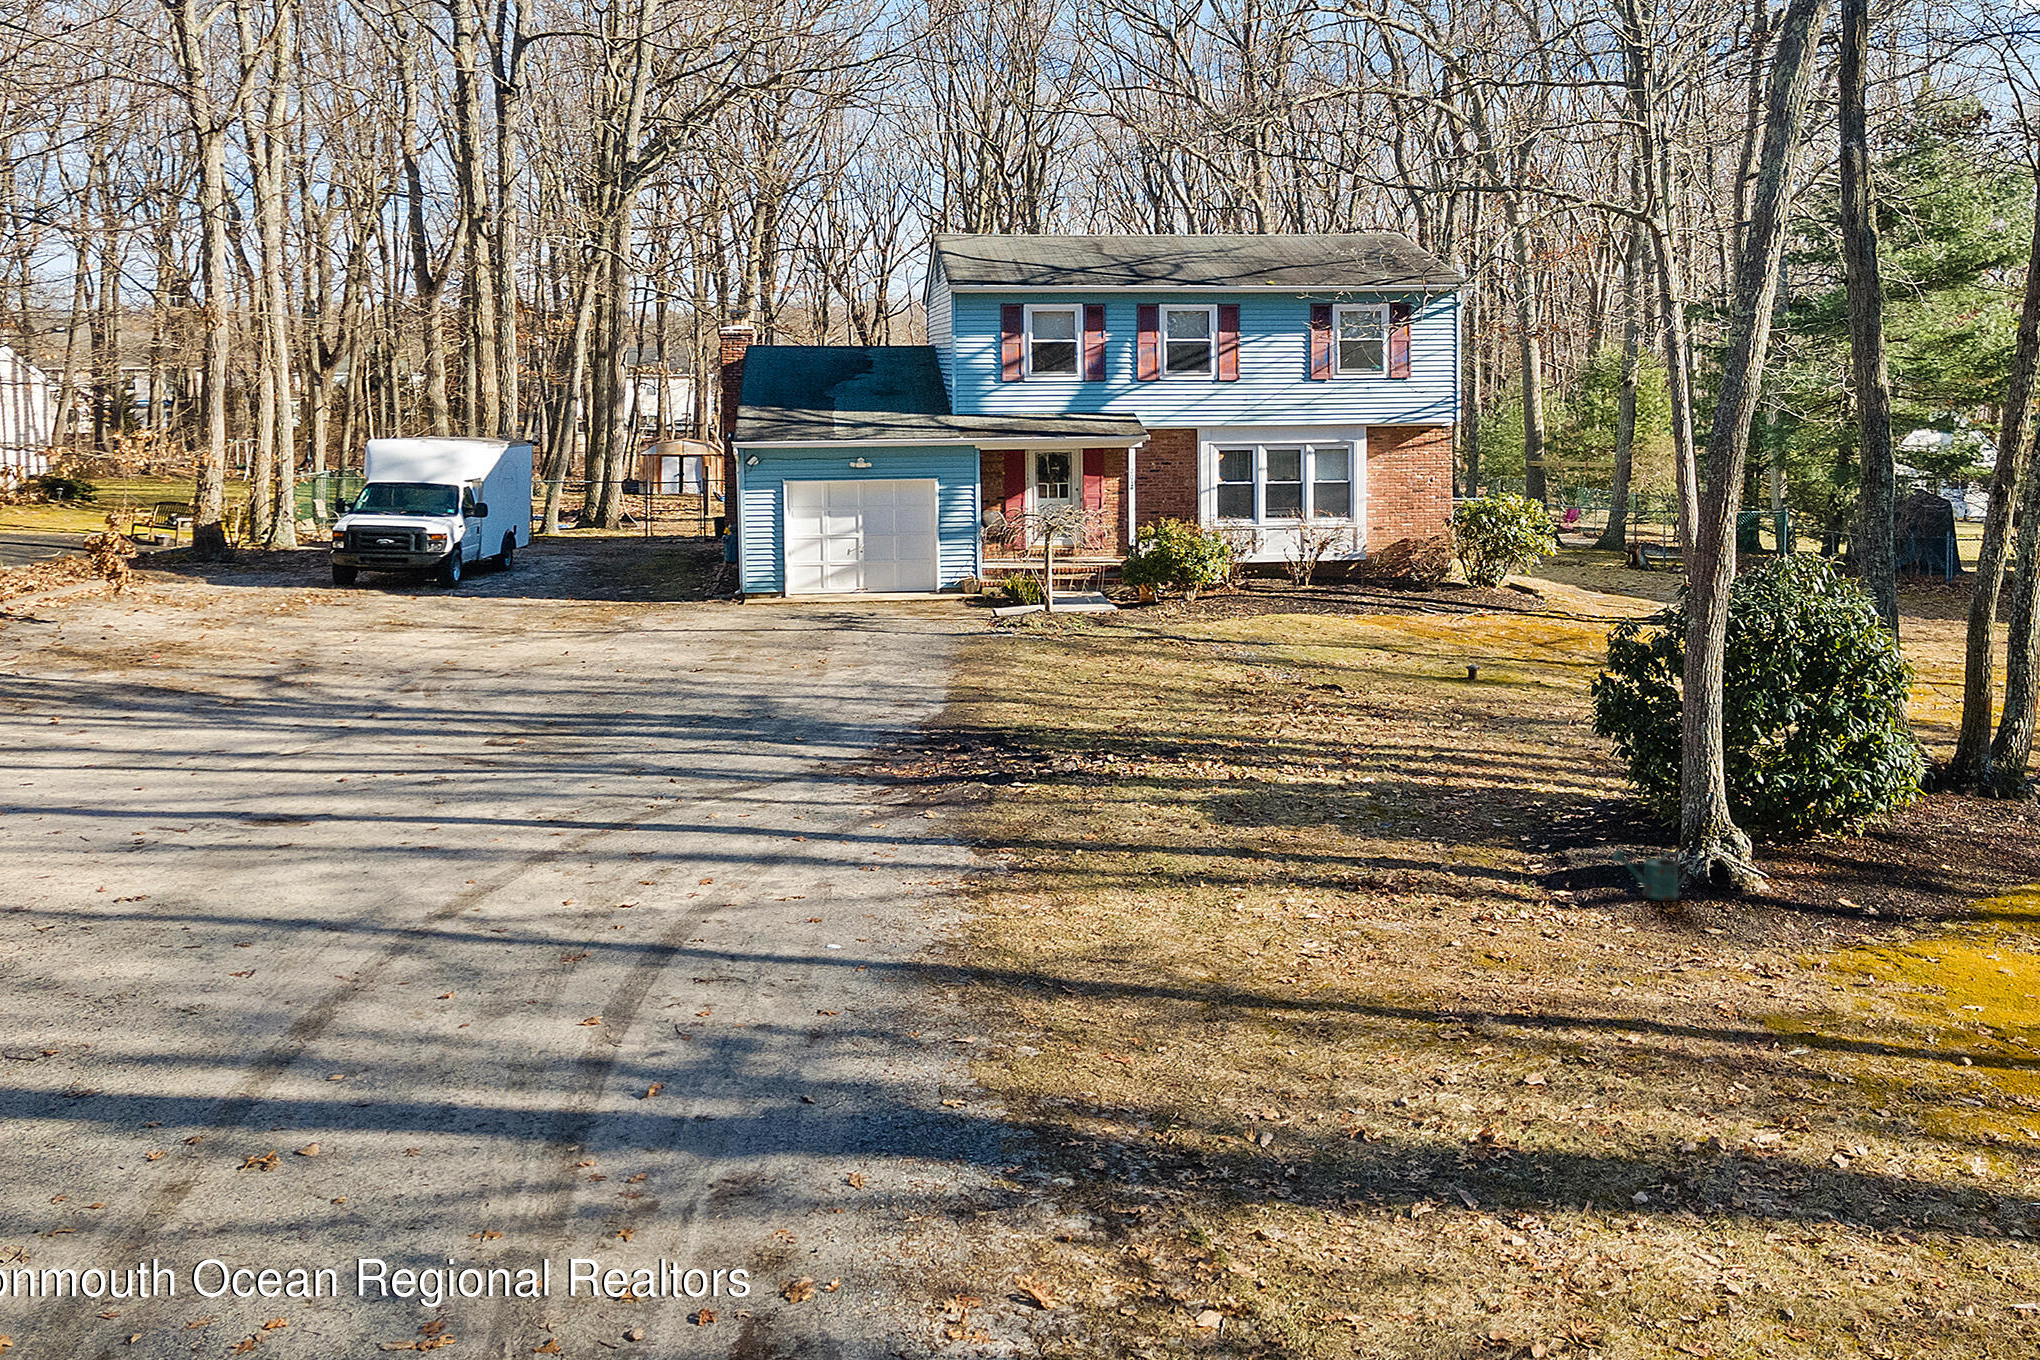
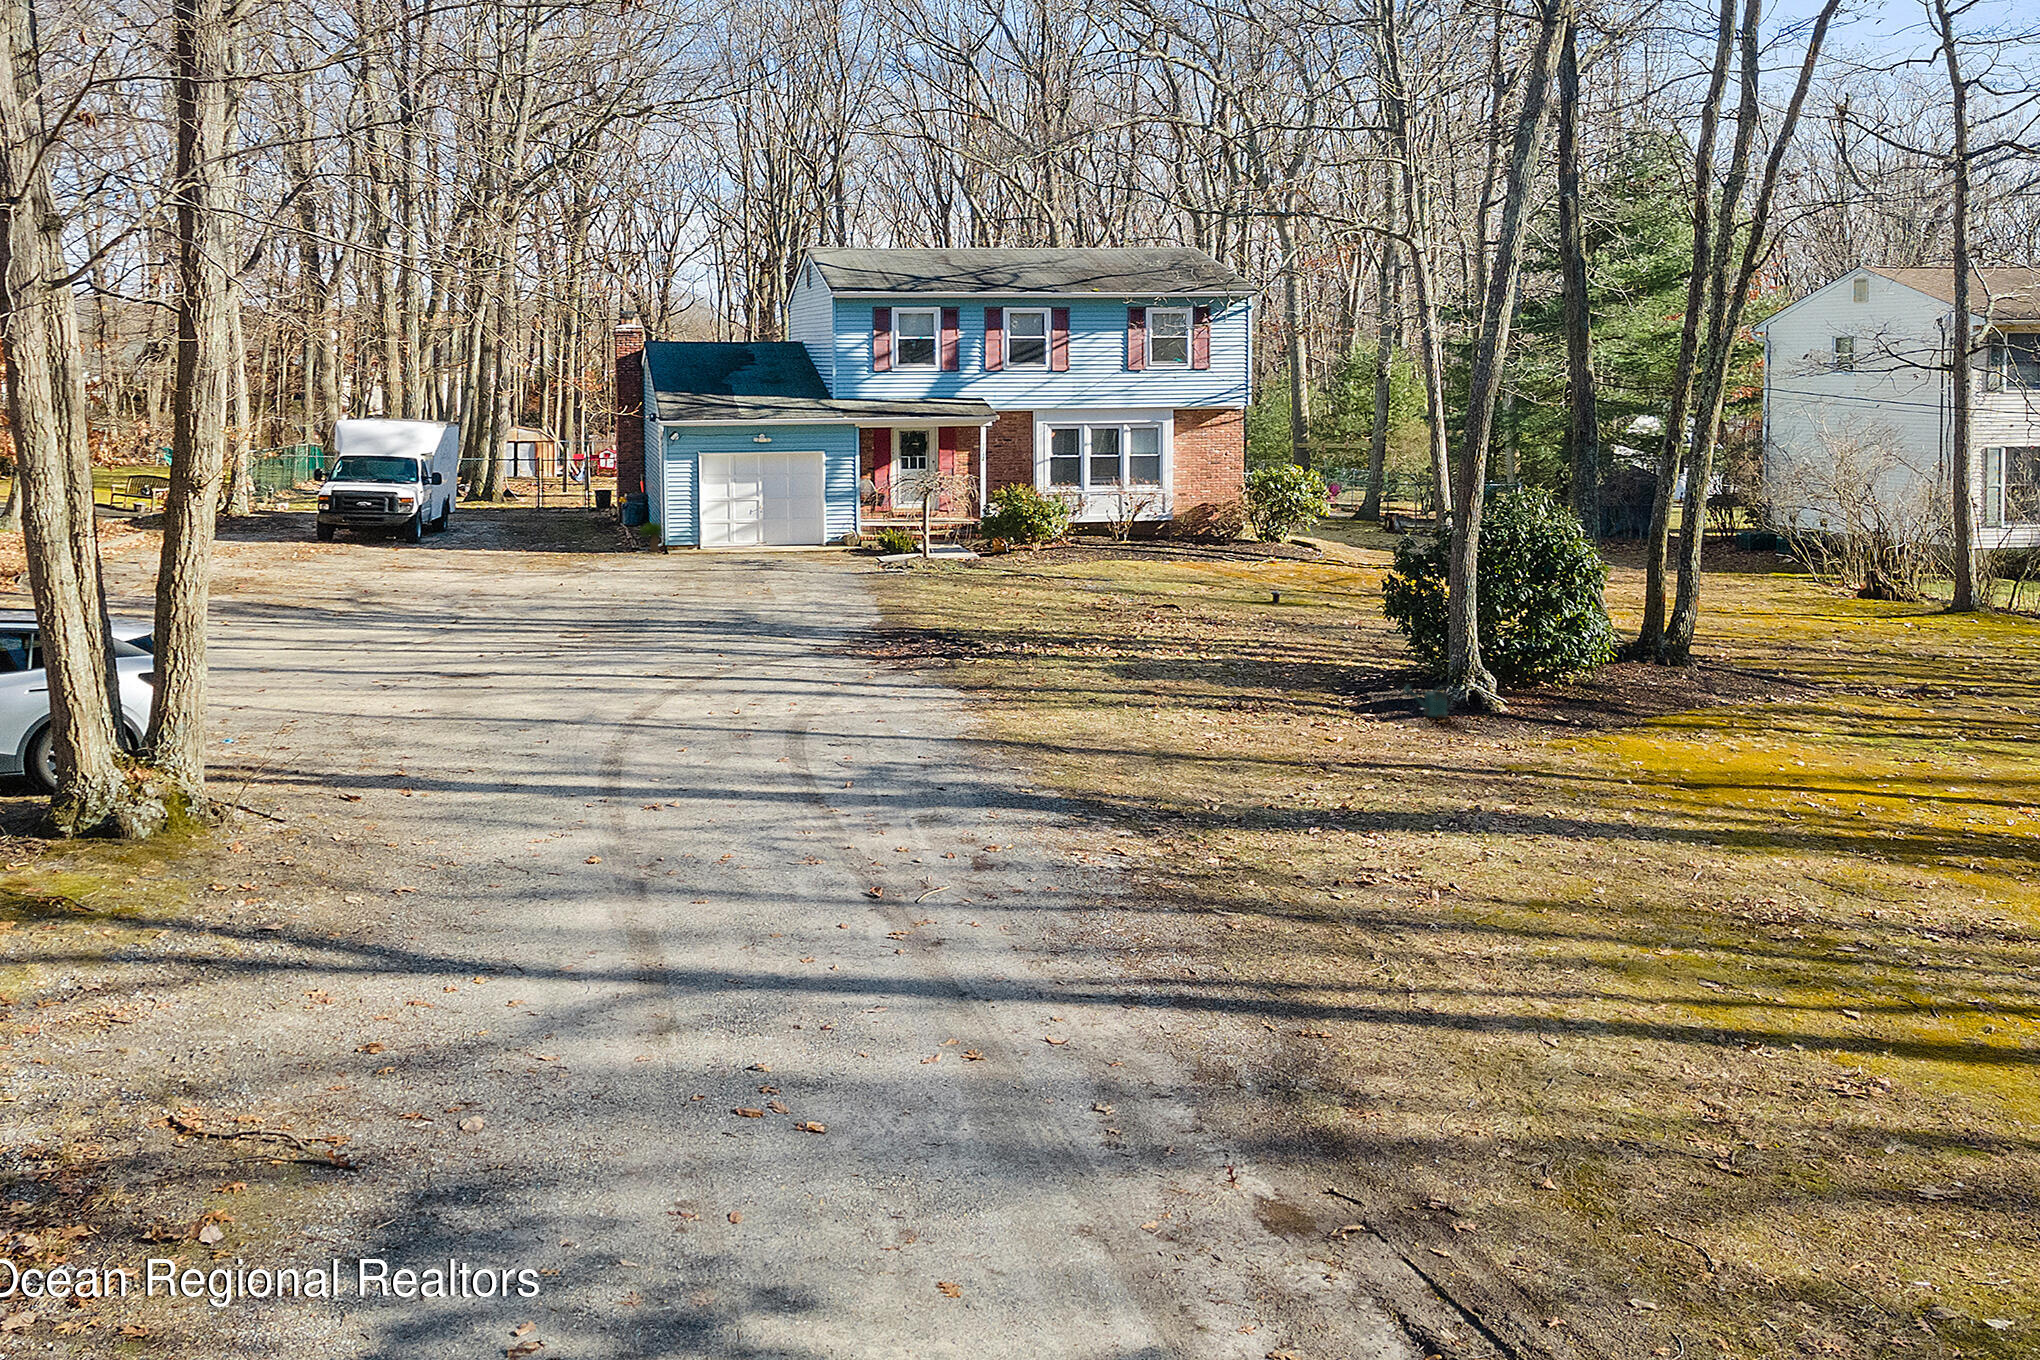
potted plant: none [705,564,751,601] -> present [641,522,664,552]

